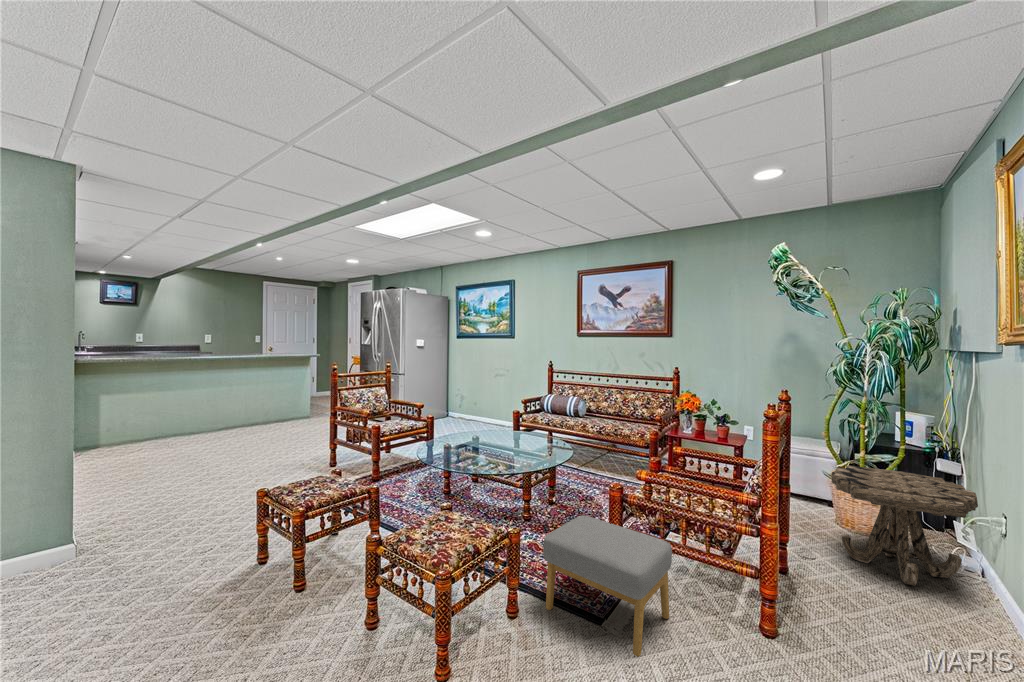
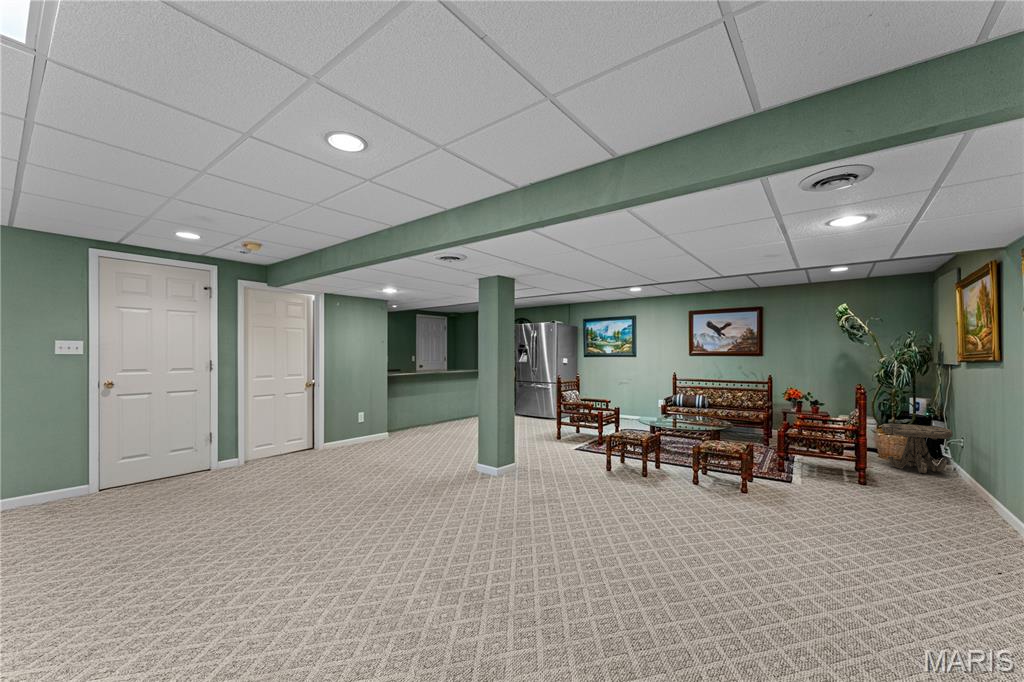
footstool: present [543,515,672,656] -> none [764,443,823,488]

